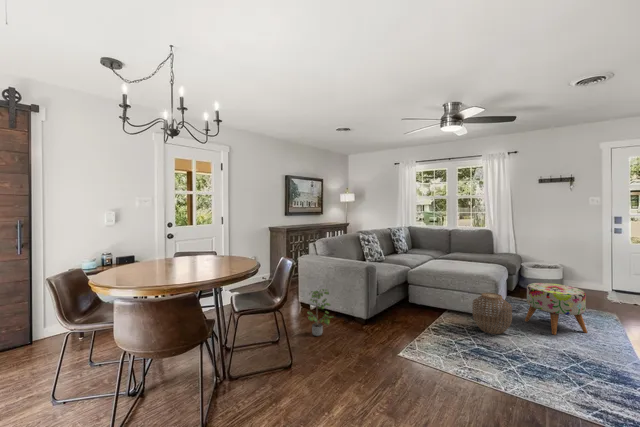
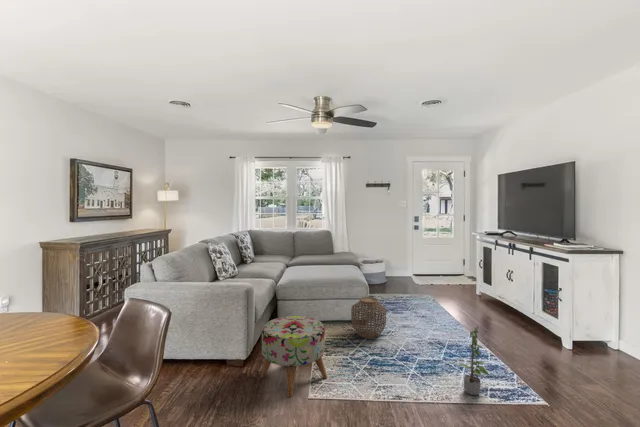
ottoman: present [525,283,587,335] -> present [260,316,327,397]
potted plant: present [307,289,332,336] -> present [460,326,489,395]

